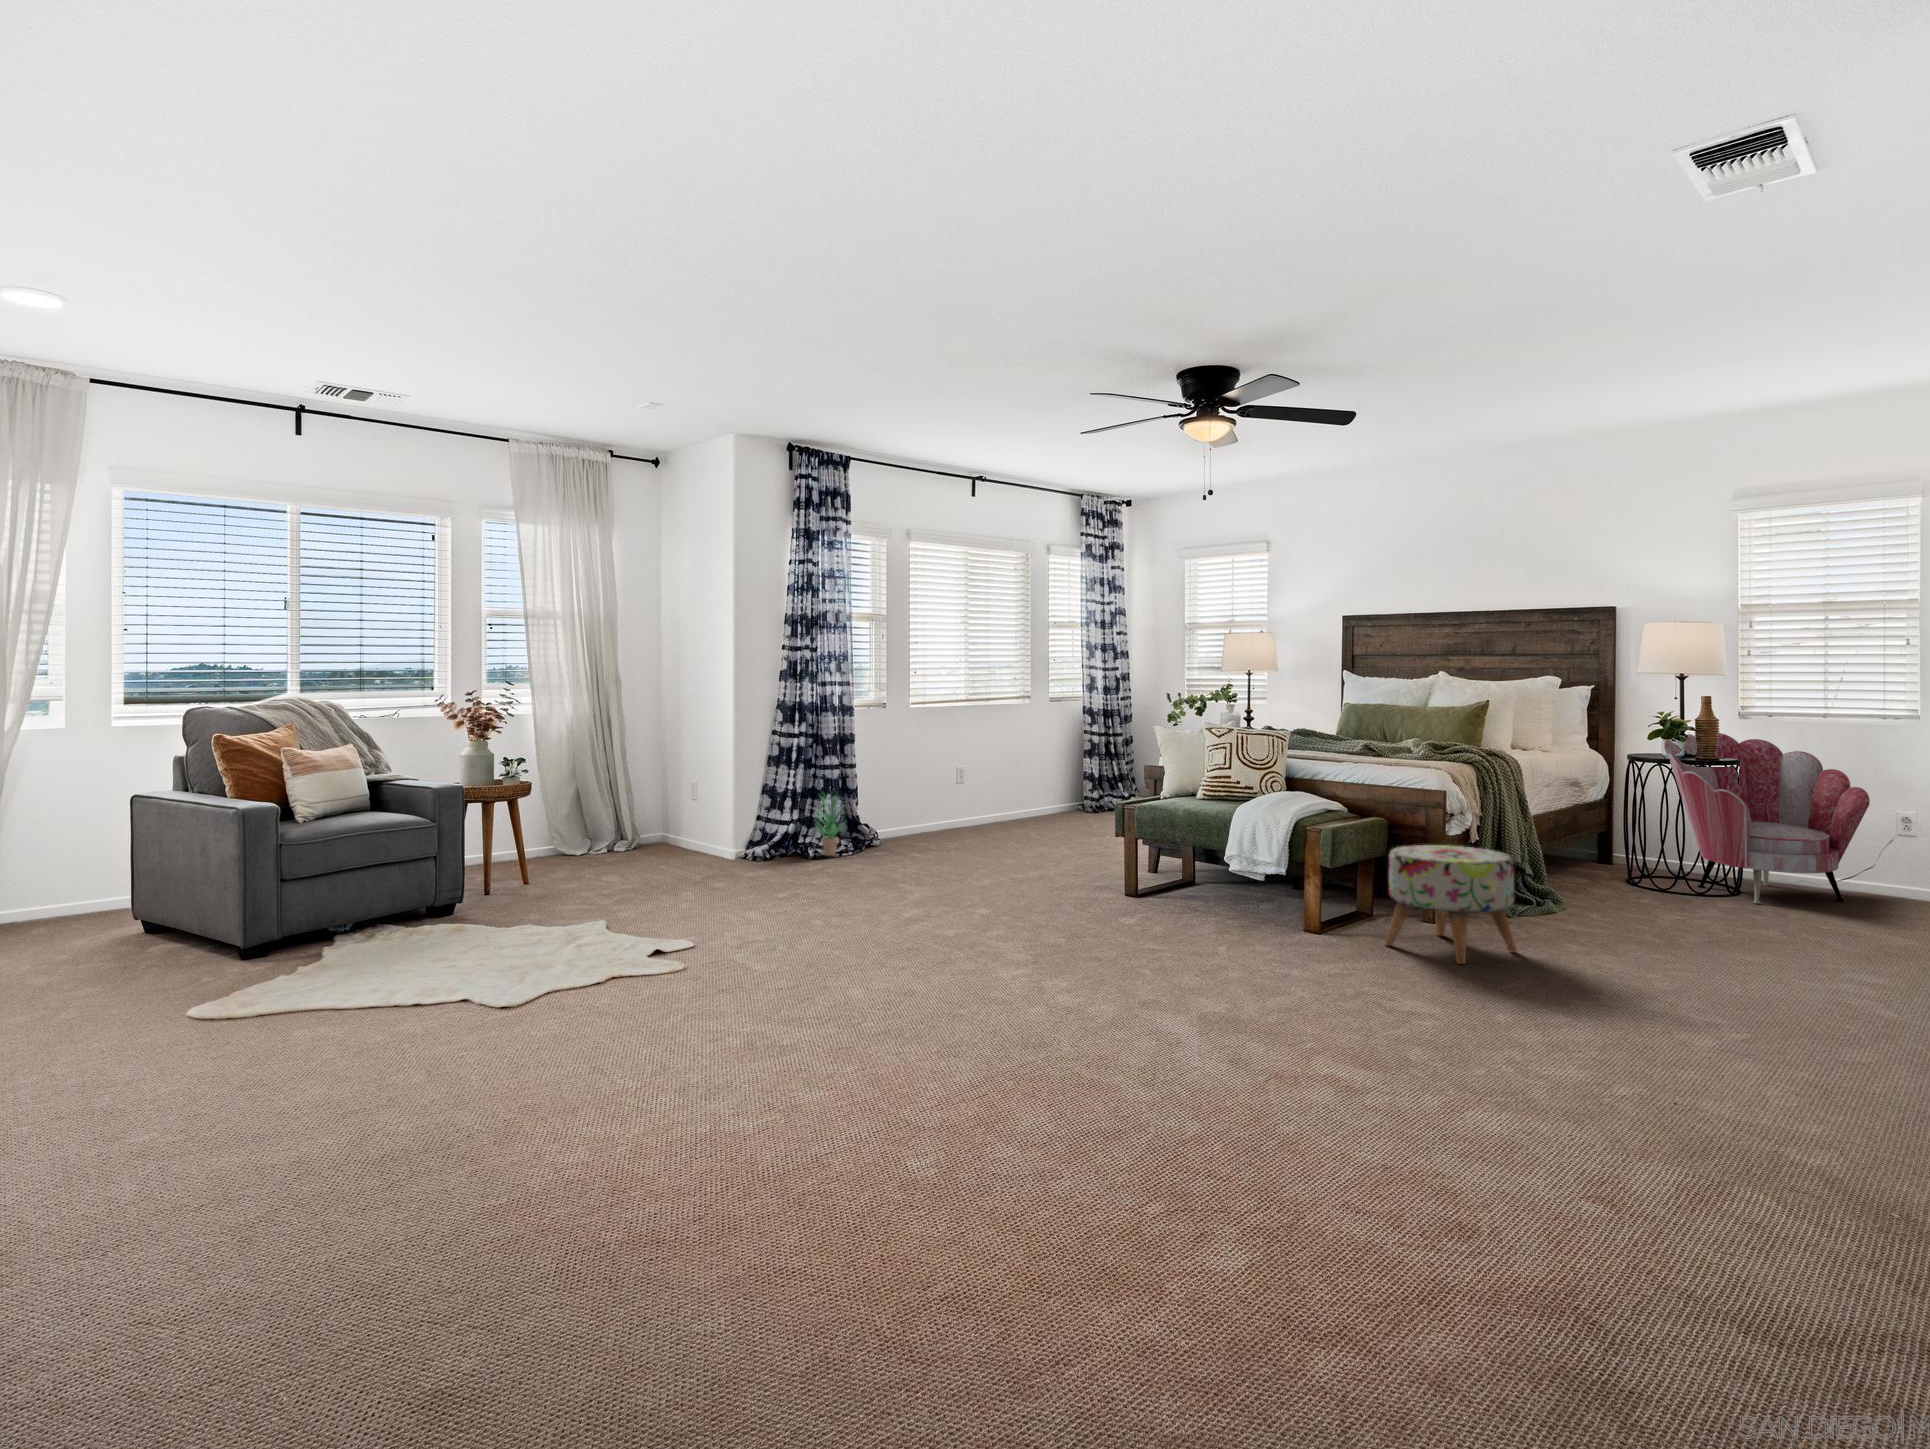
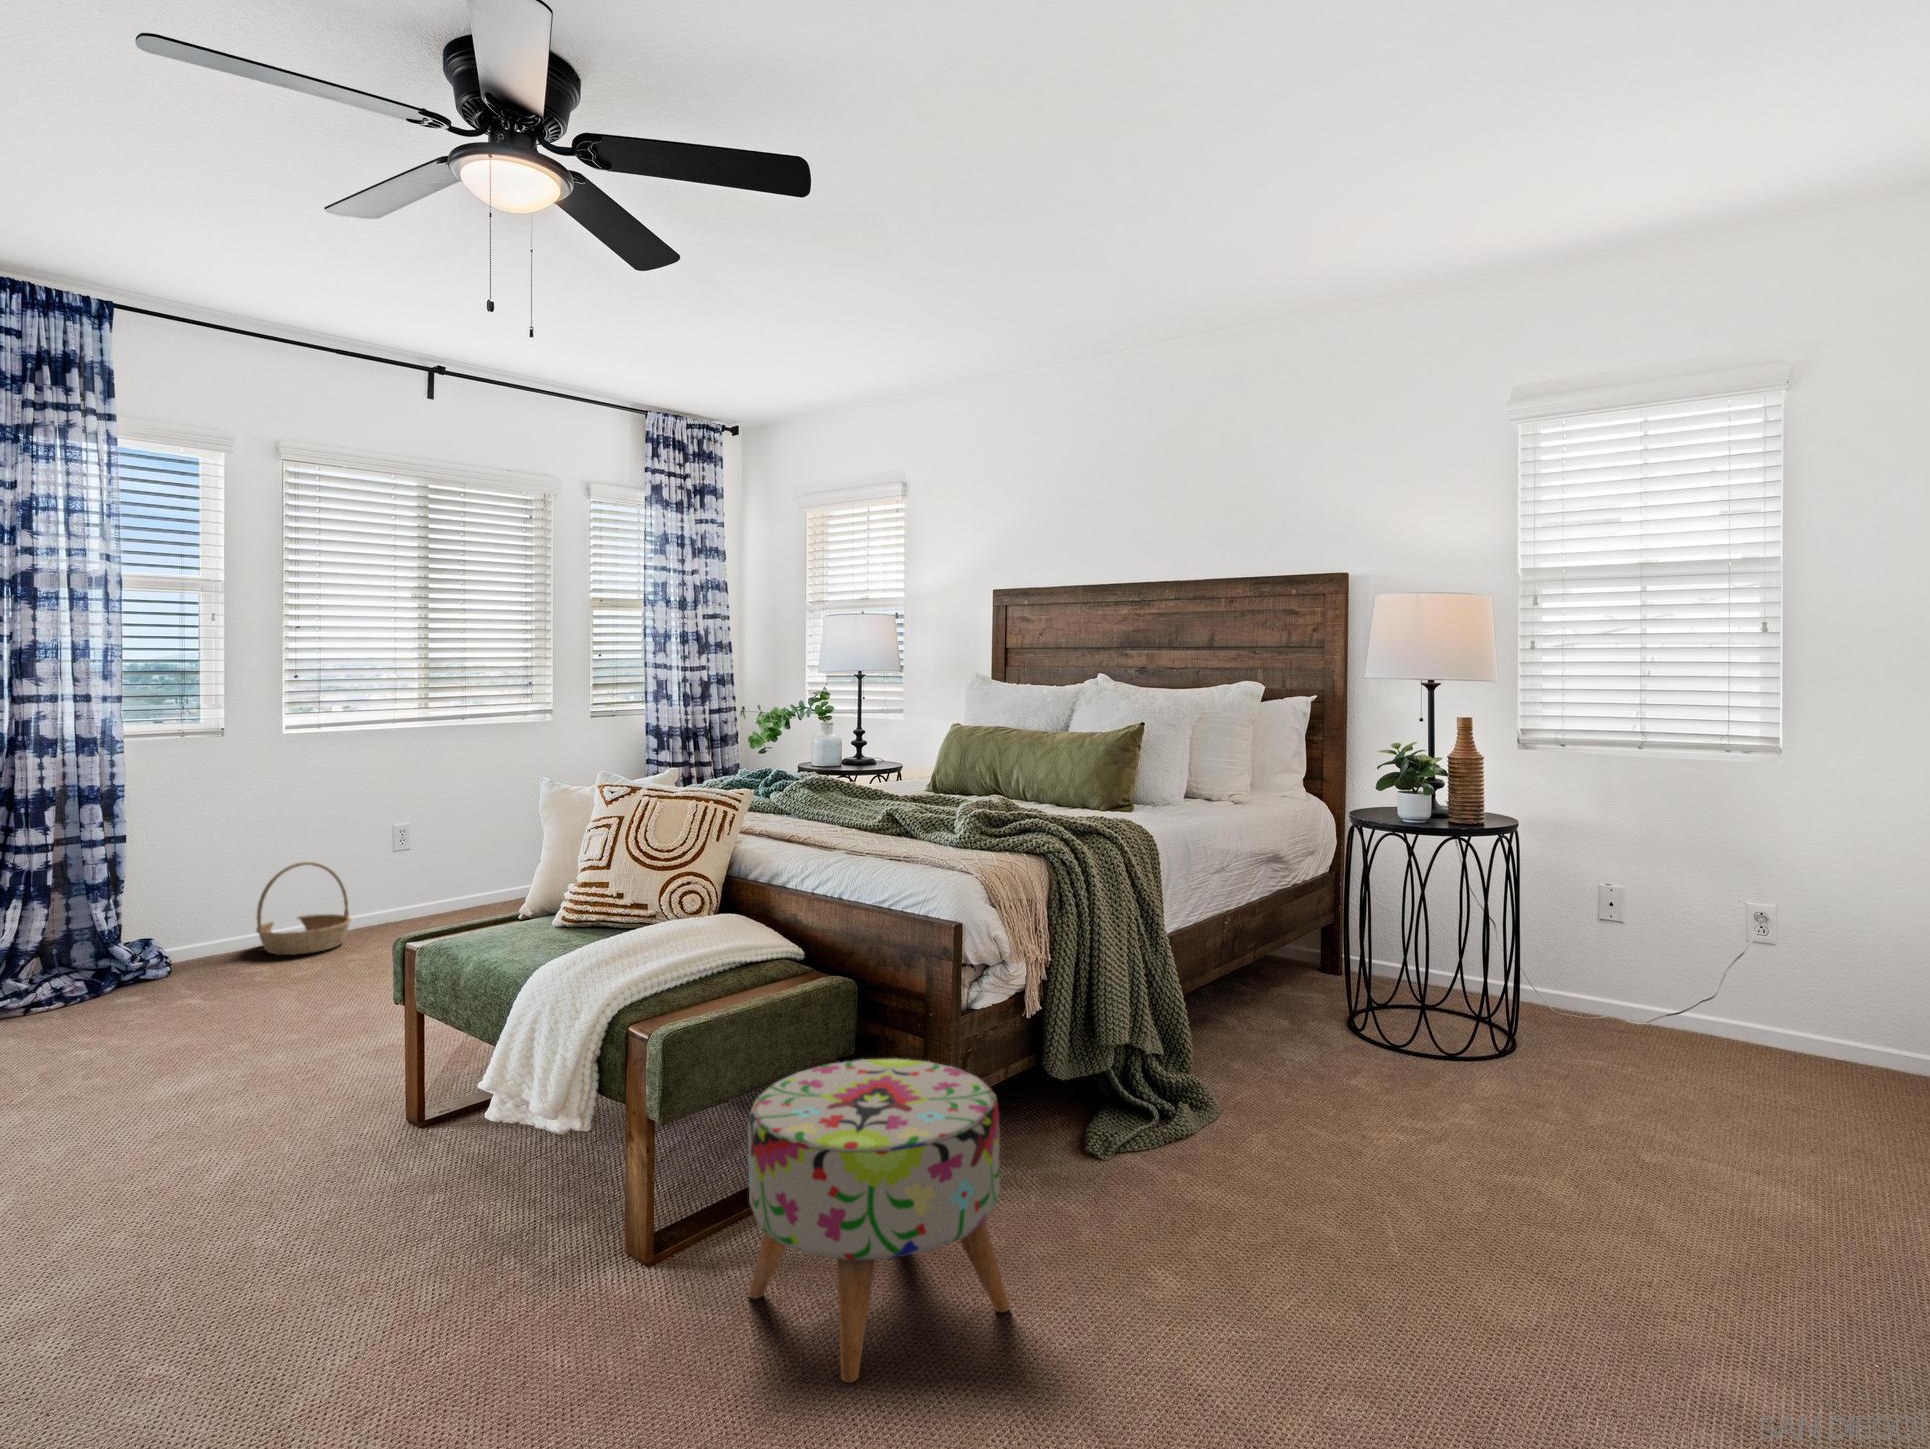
armchair: present [1664,733,1870,904] -> none [1396,775,1709,1084]
basket: none [896,784,947,839] -> present [256,862,351,955]
potted plant: present [816,796,844,856] -> none [11,894,87,1008]

